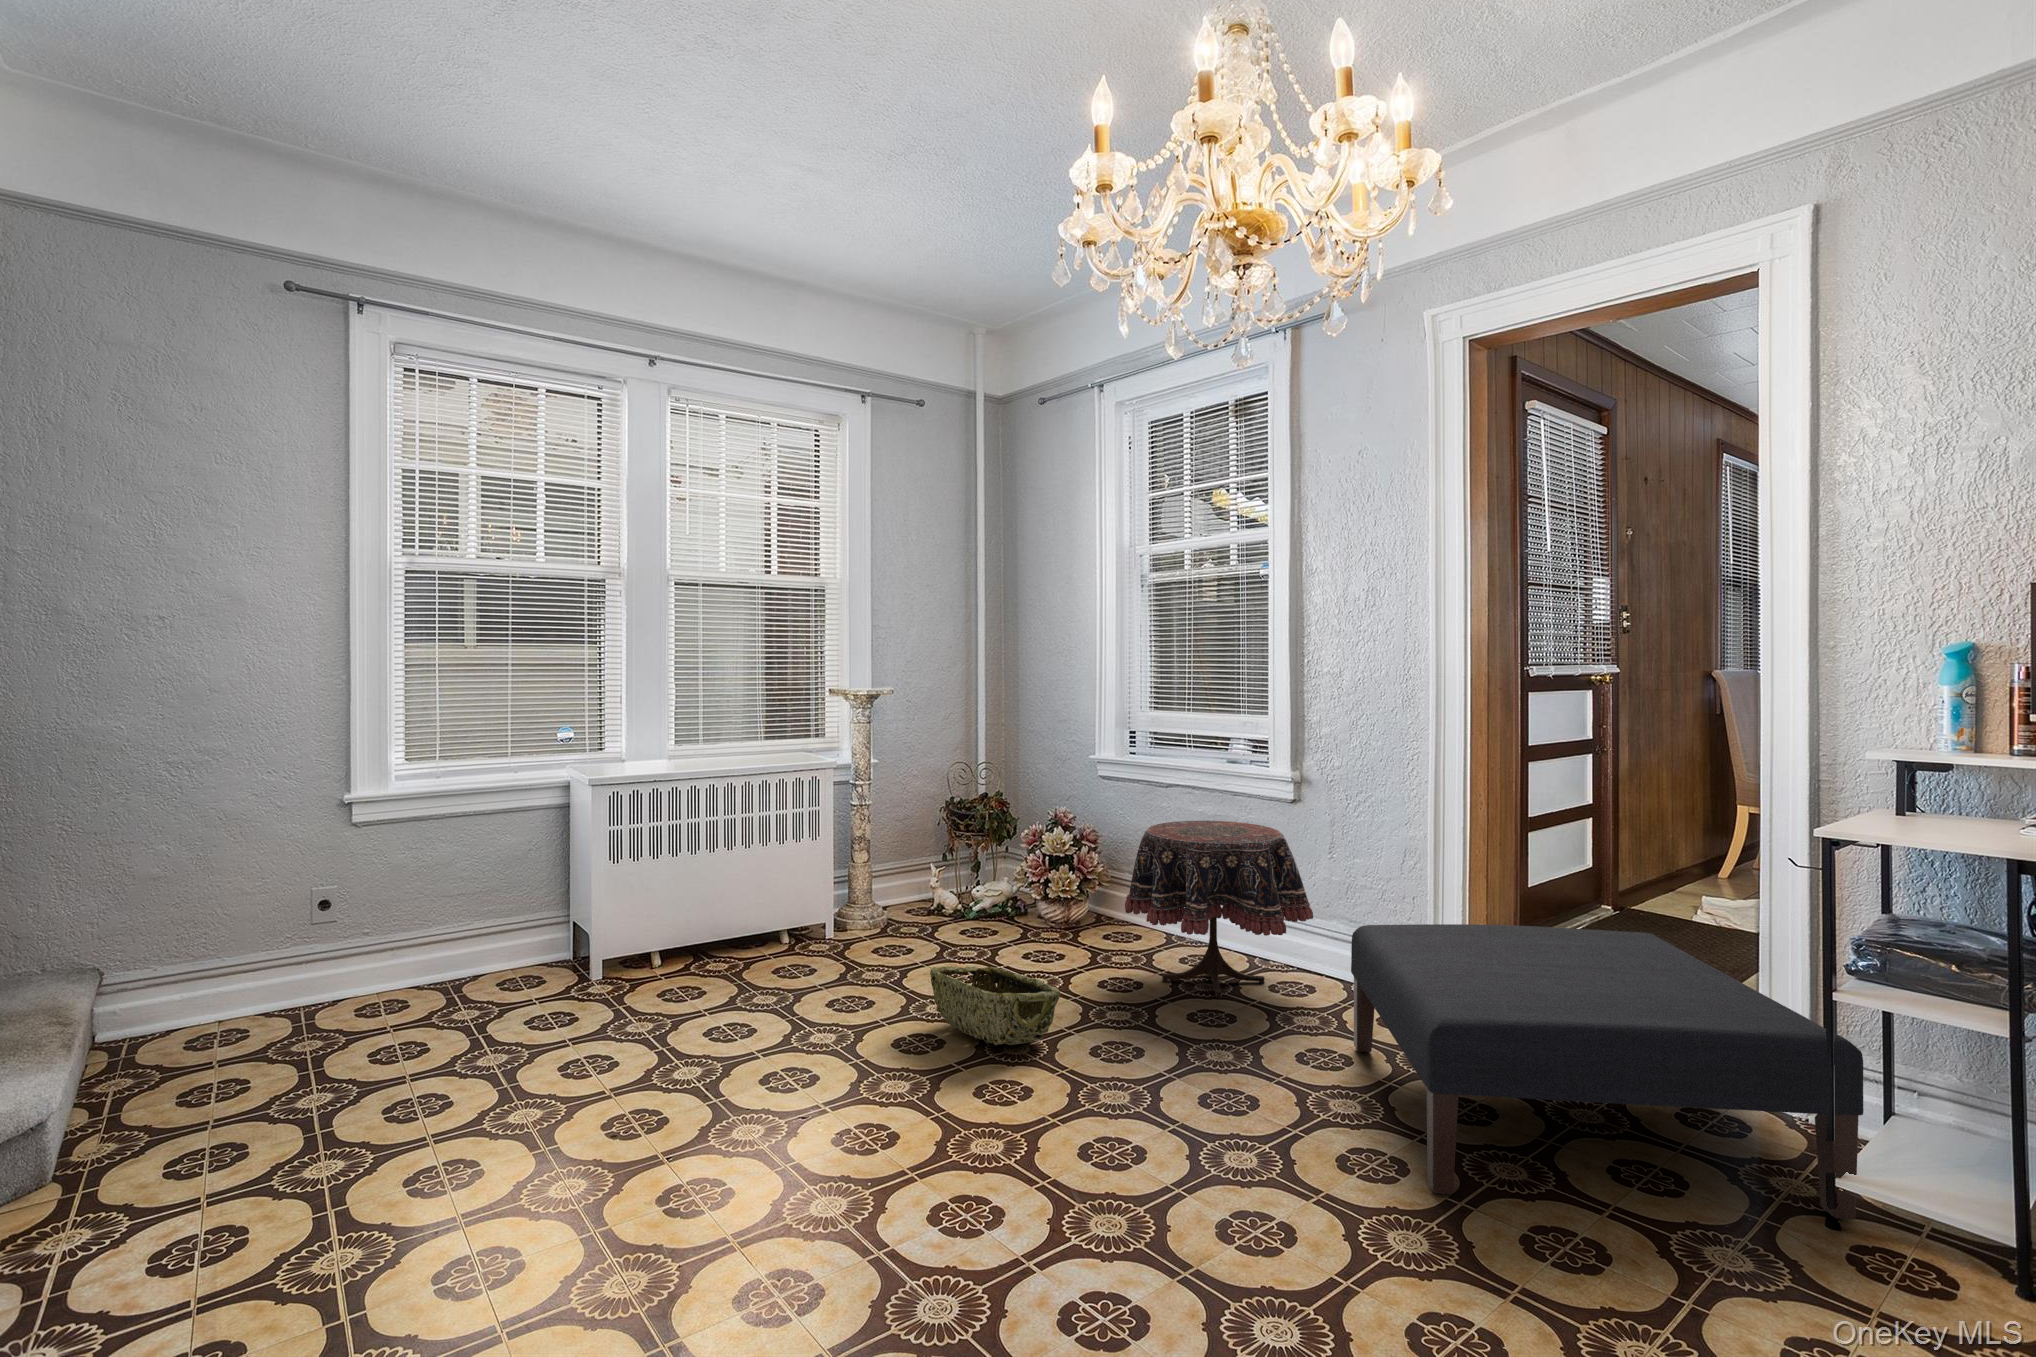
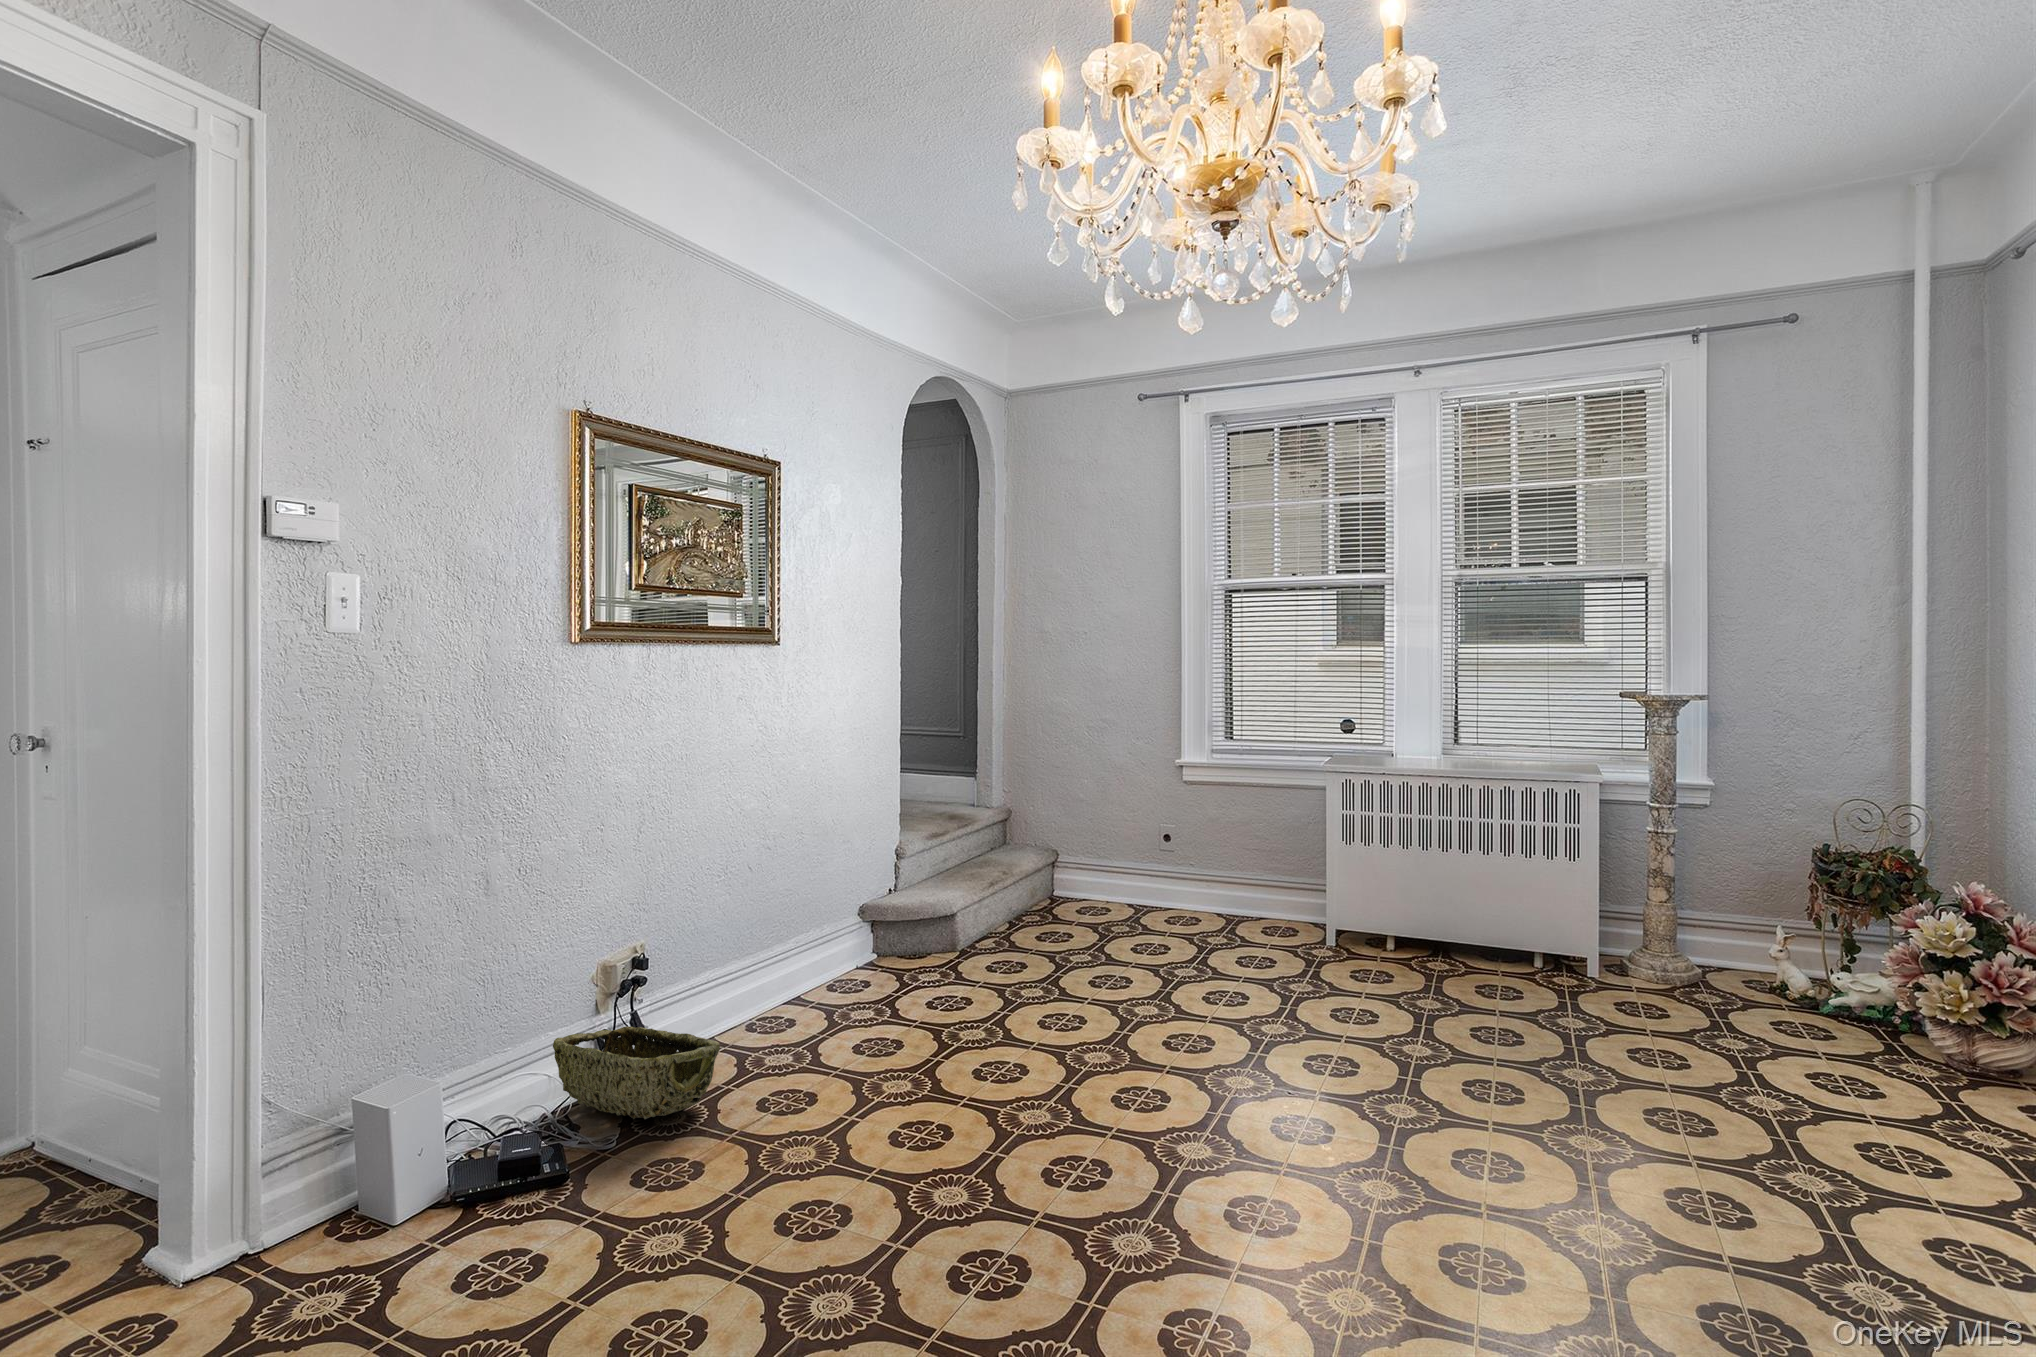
side table: present [1125,821,1313,998] -> none [774,837,969,1024]
ottoman: present [1351,924,1864,1219] -> none [1021,910,1456,1188]

